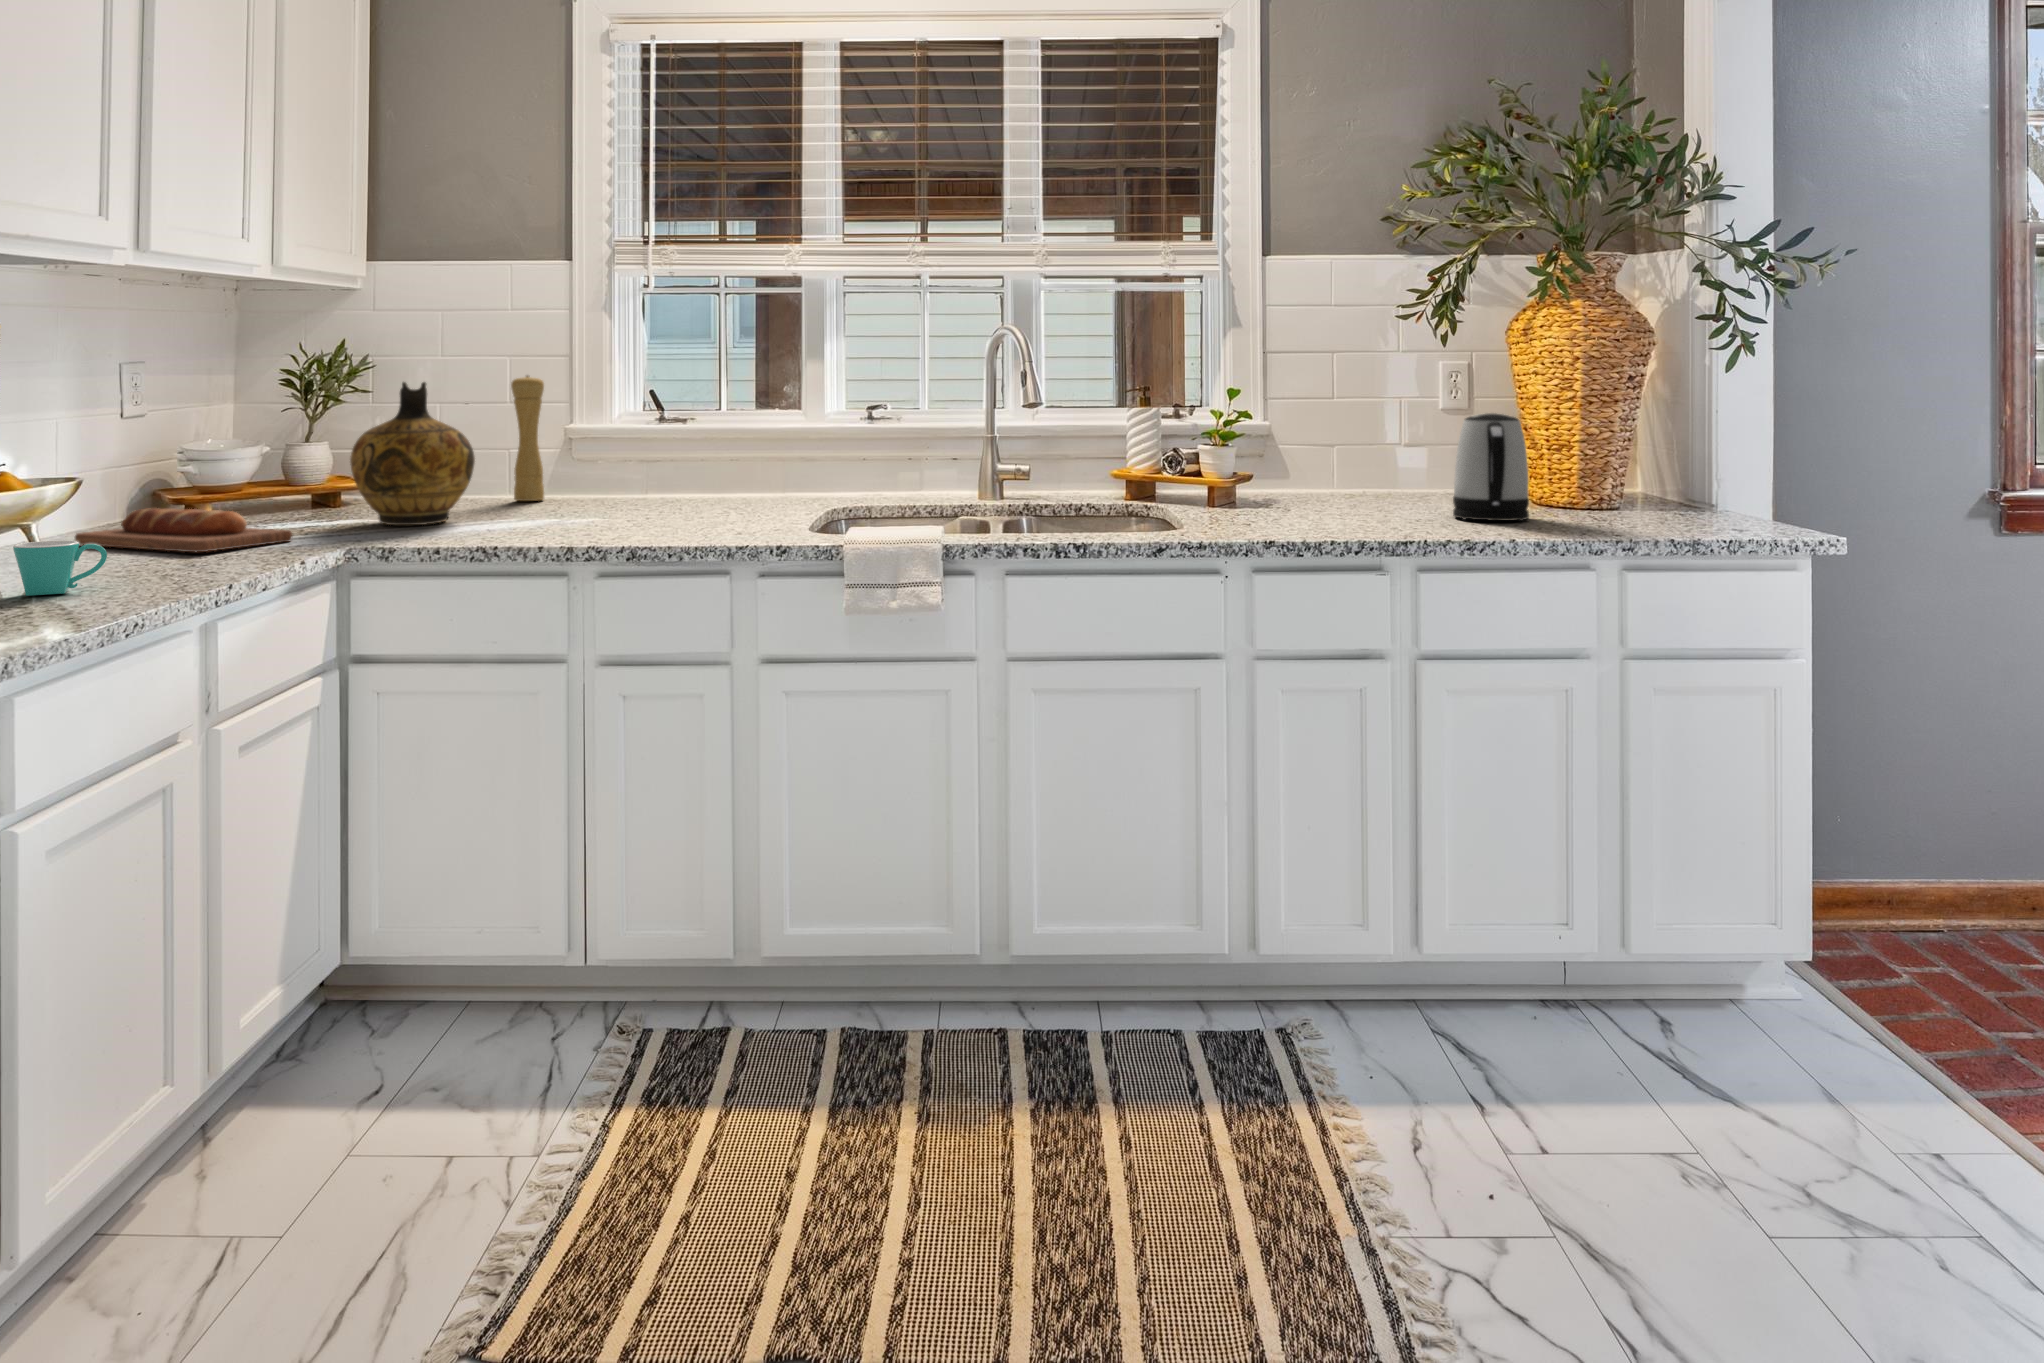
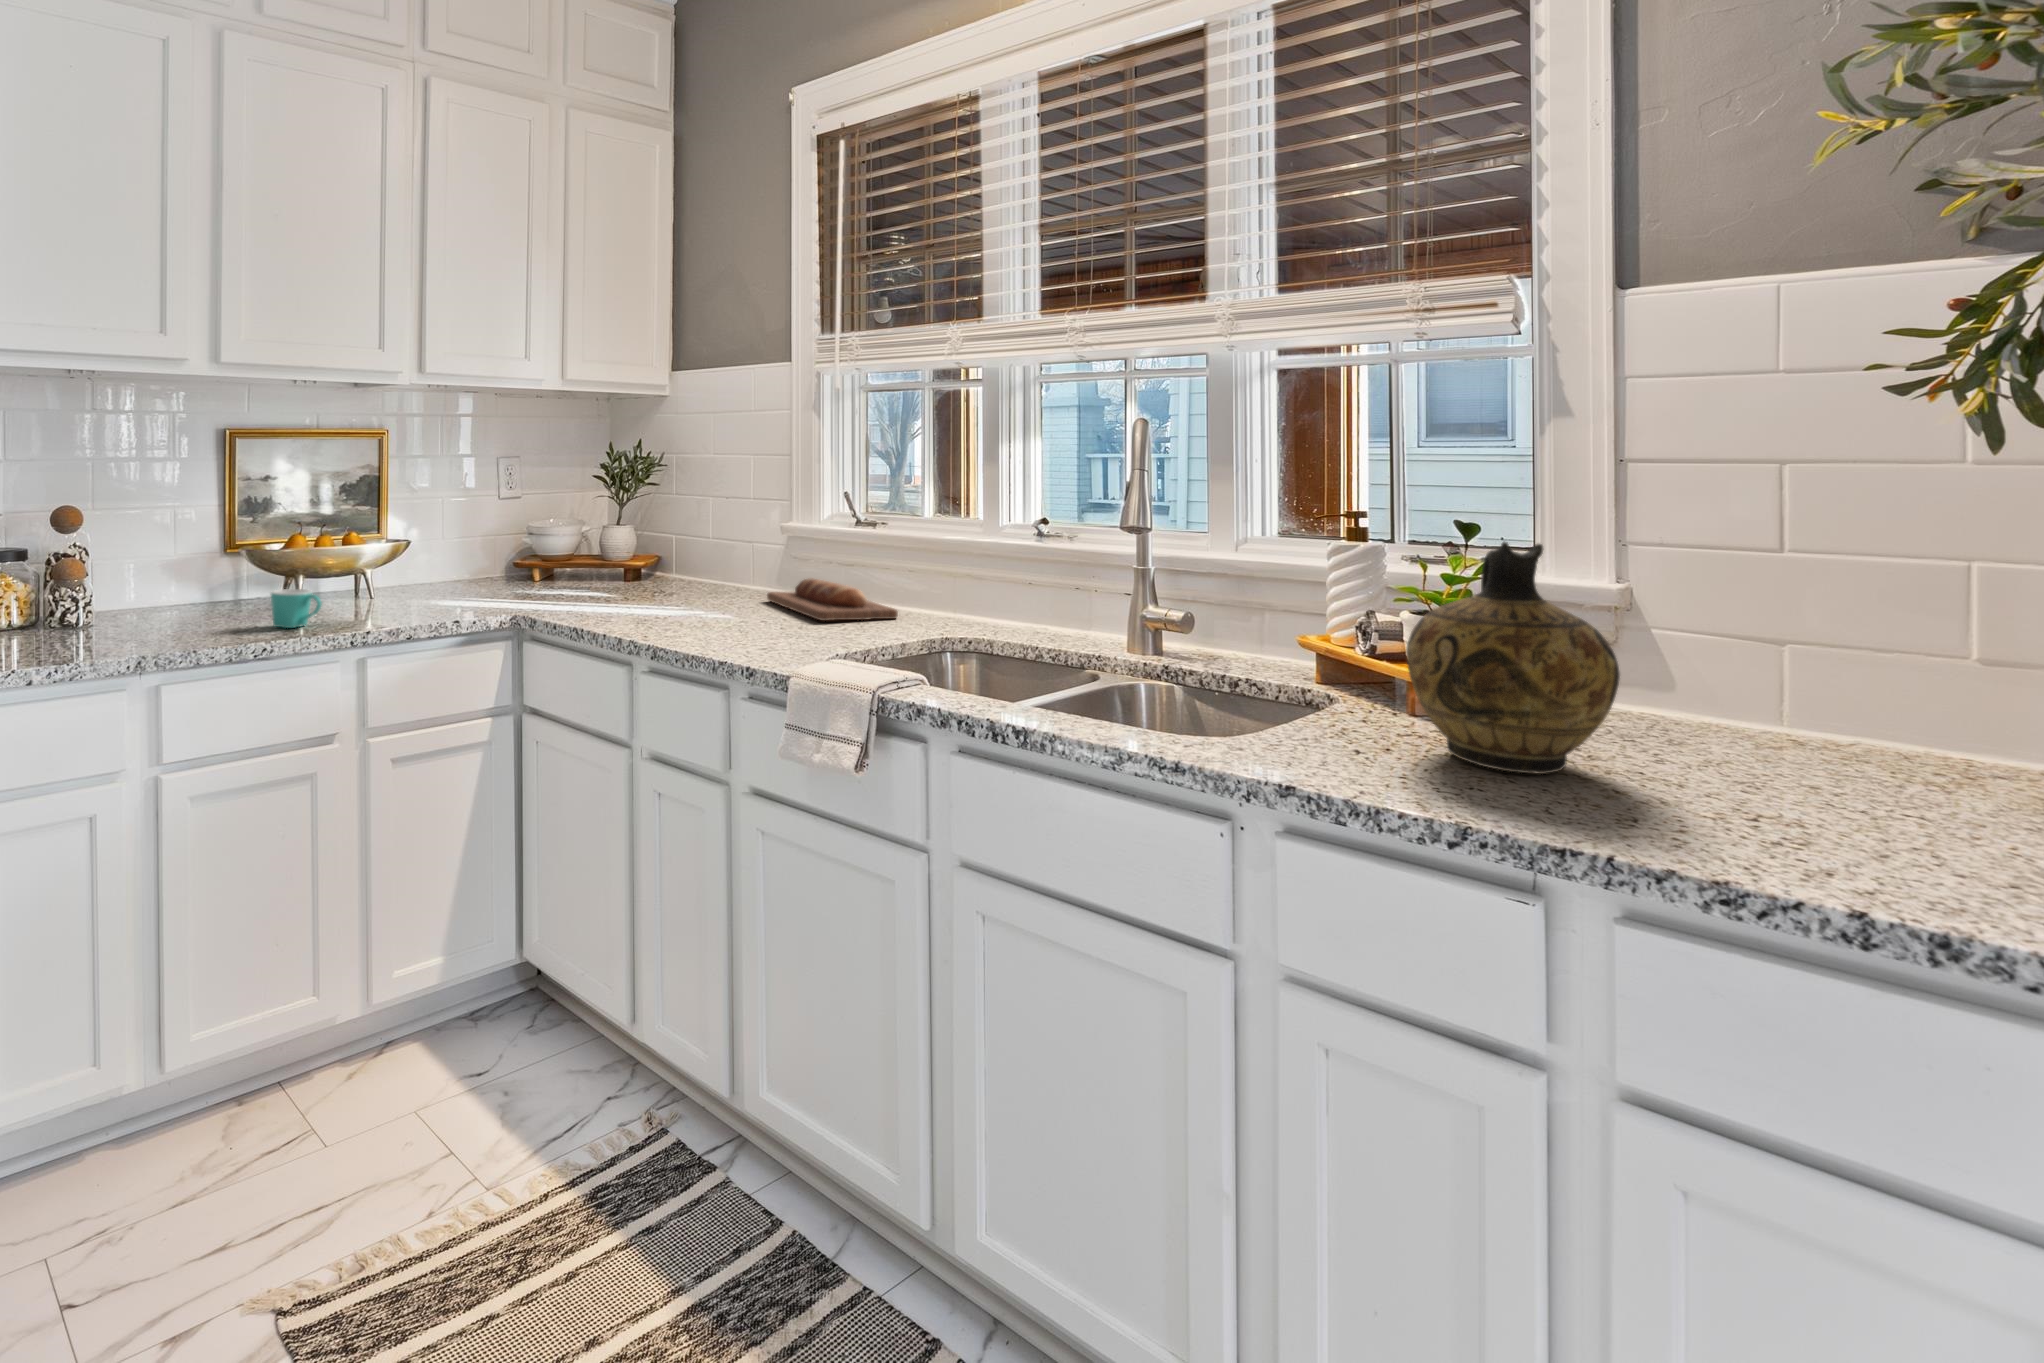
pepper mill: present [511,376,544,501] -> none [768,480,799,592]
ceramic jug: present [350,382,475,525] -> present [1406,542,1620,774]
kettle: present [1453,413,1529,521] -> none [1796,639,1988,865]
bread loaf: present [75,508,292,552] -> present [767,578,898,621]

